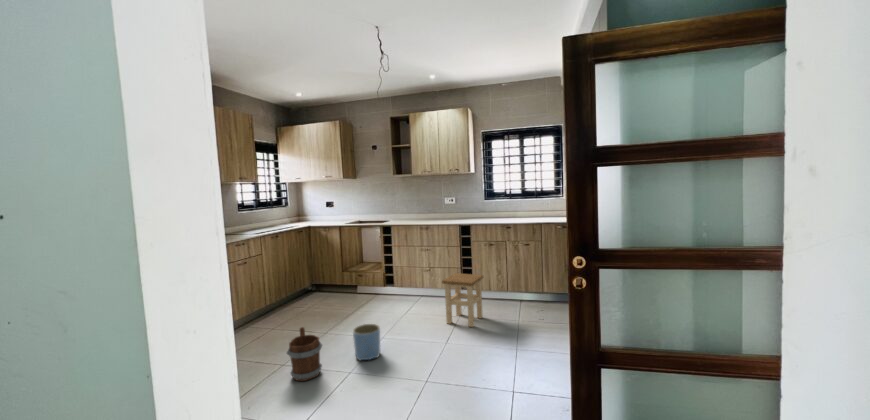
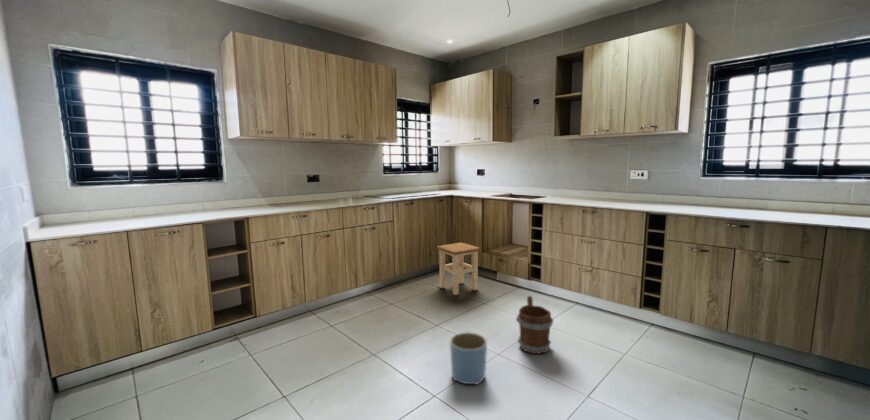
stool: present [442,273,483,327] -> present [437,243,480,295]
bucket: present [287,327,322,381] -> present [516,296,553,354]

